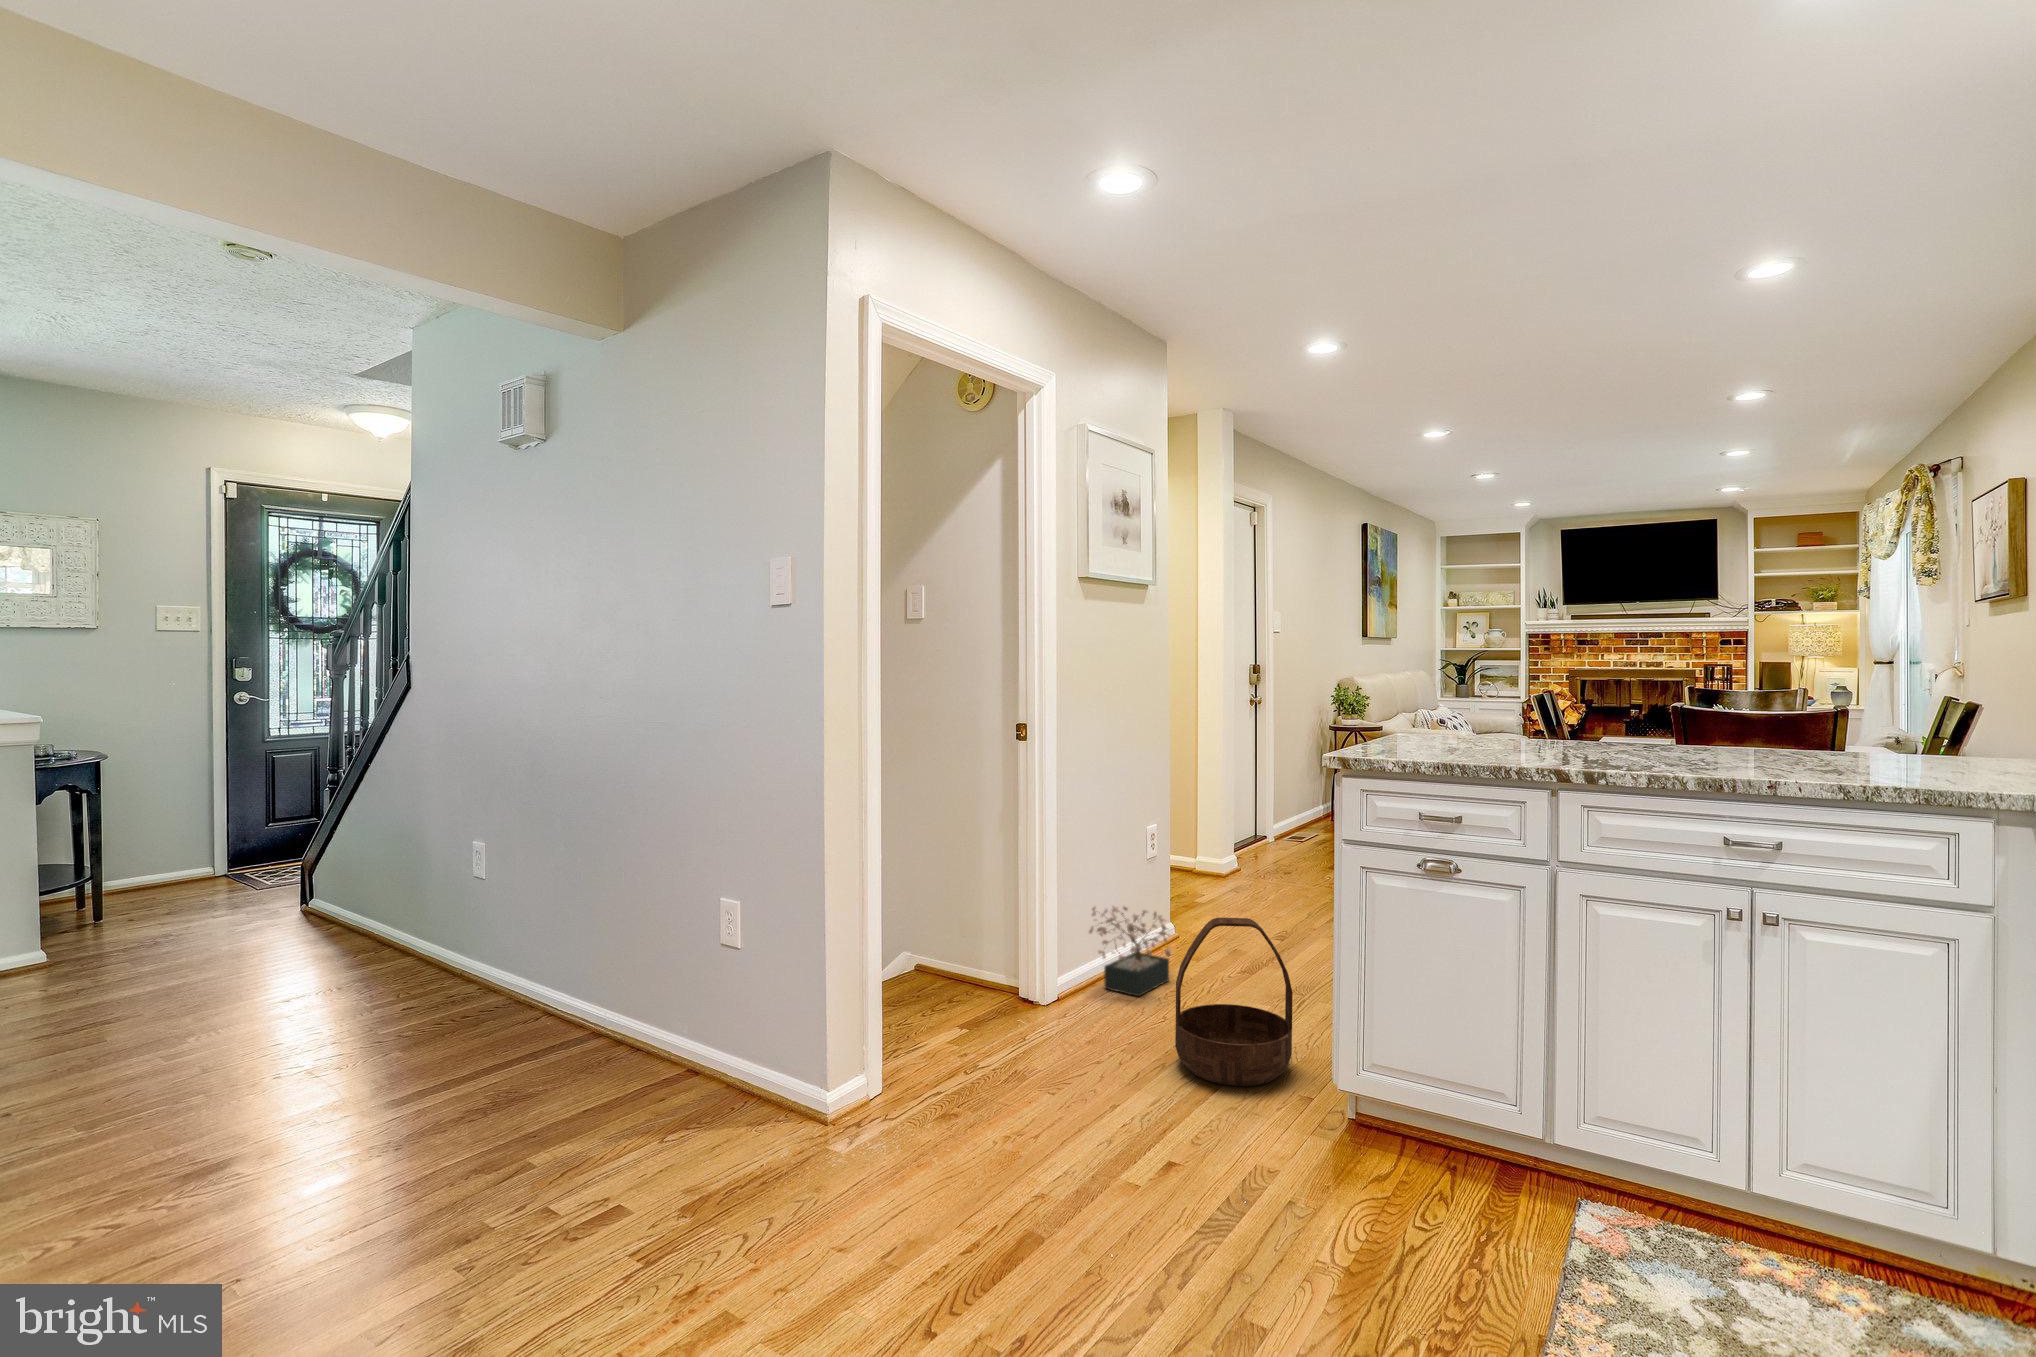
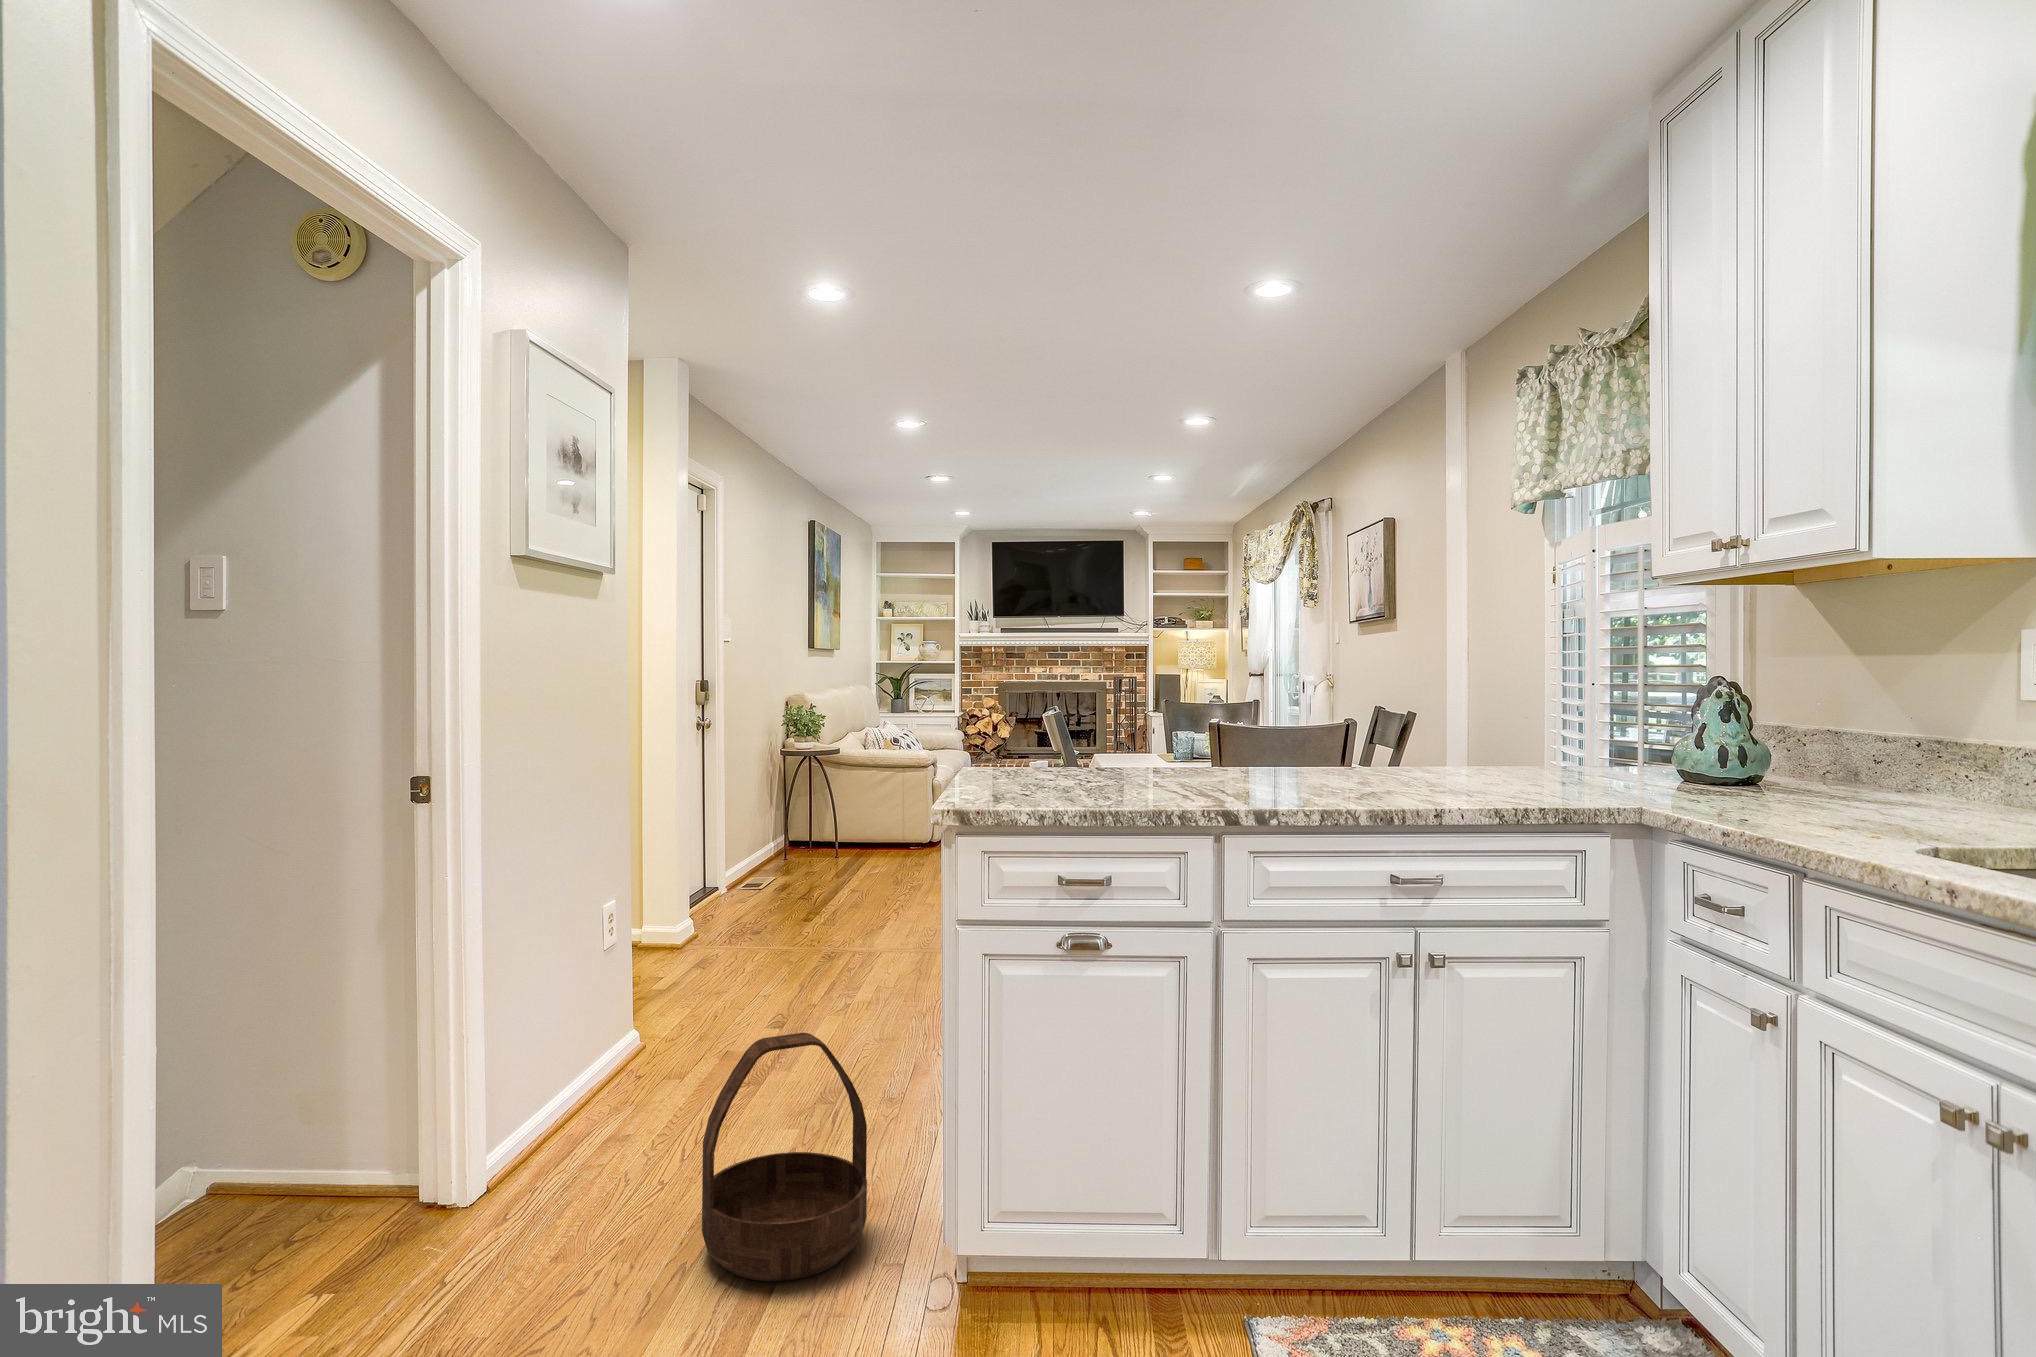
decorative plant: present [1089,907,1171,996] -> none [532,1029,655,1162]

